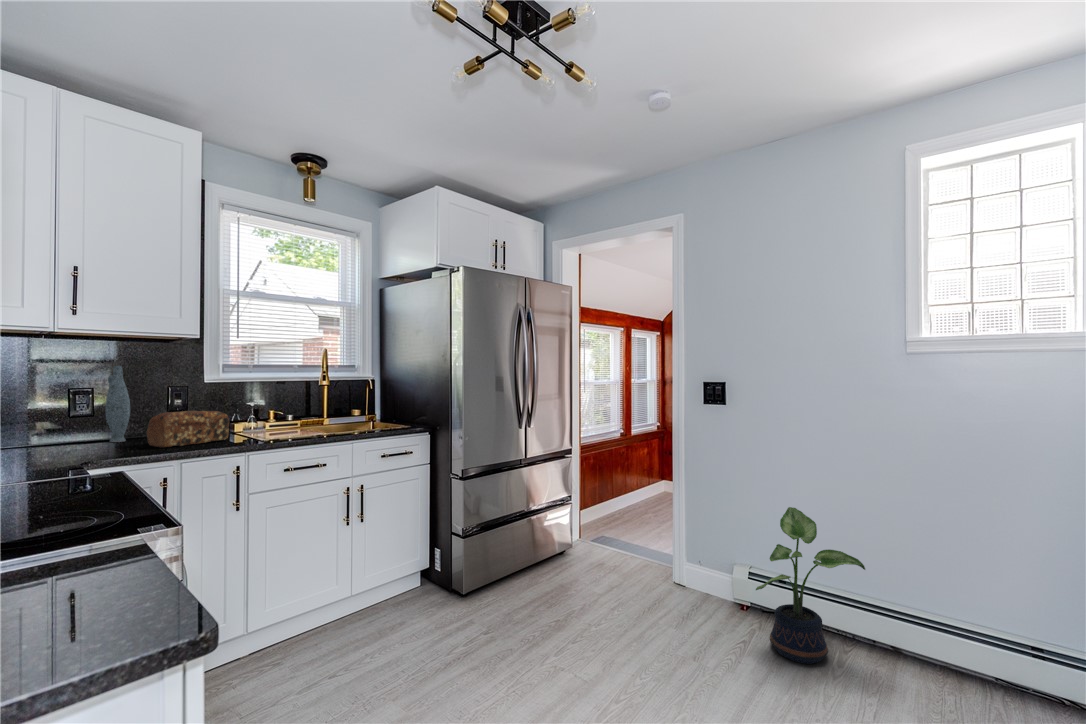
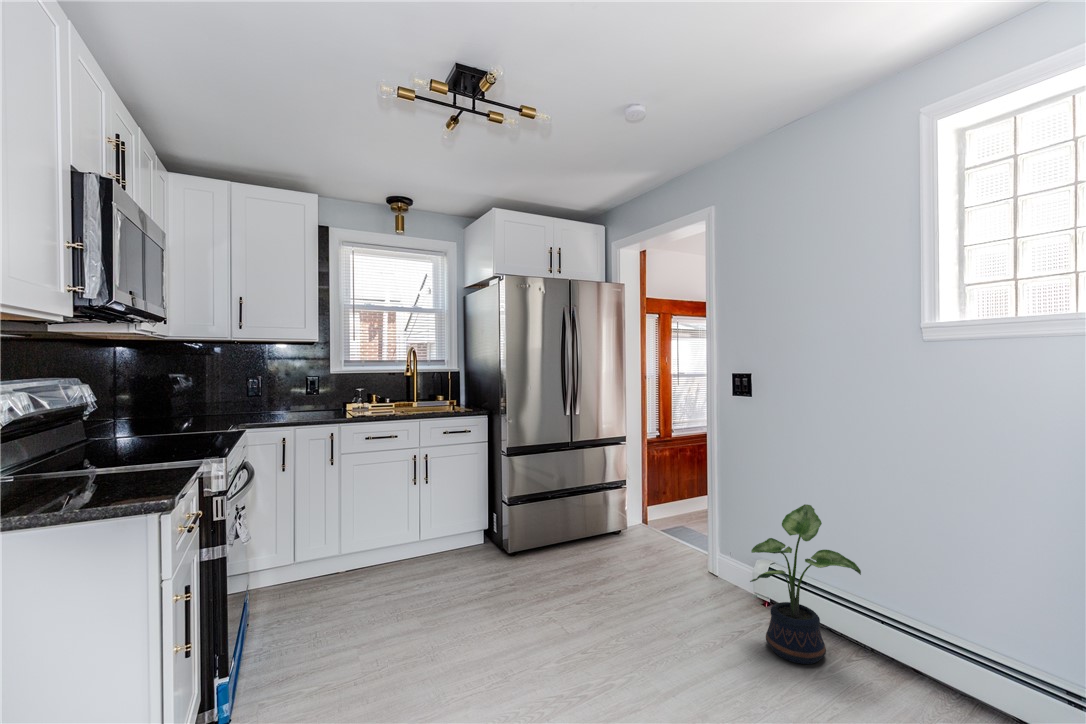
vase: present [105,366,130,442] -> none [267,362,281,414]
bread loaf: present [147,410,229,448] -> none [284,393,336,418]

